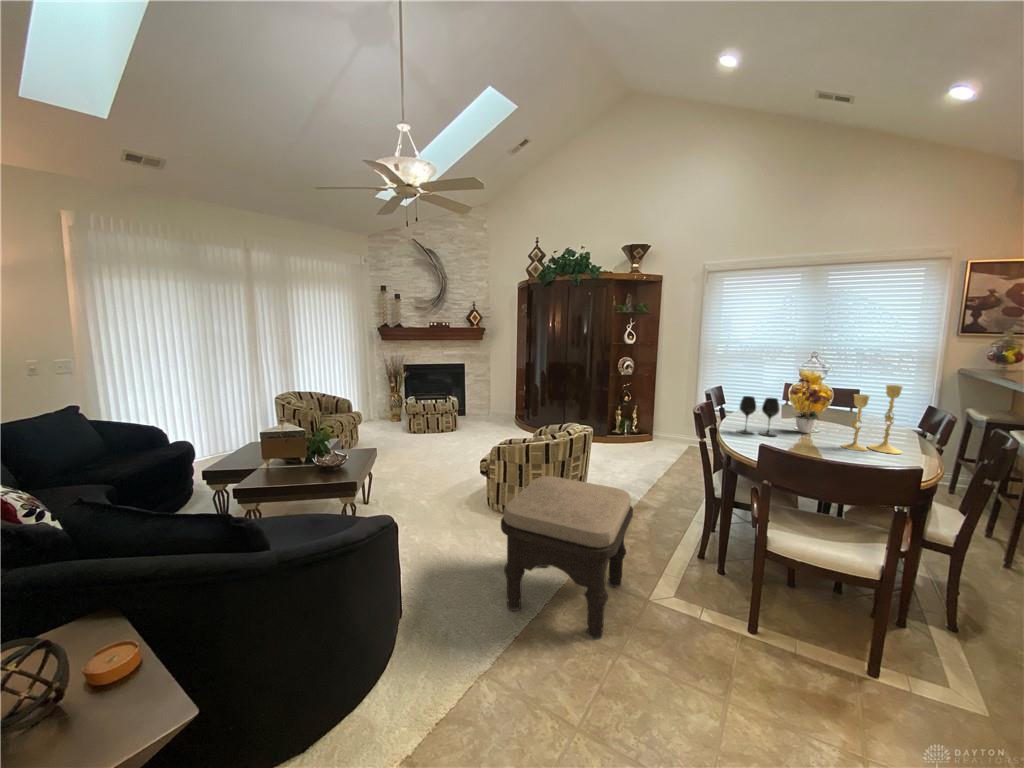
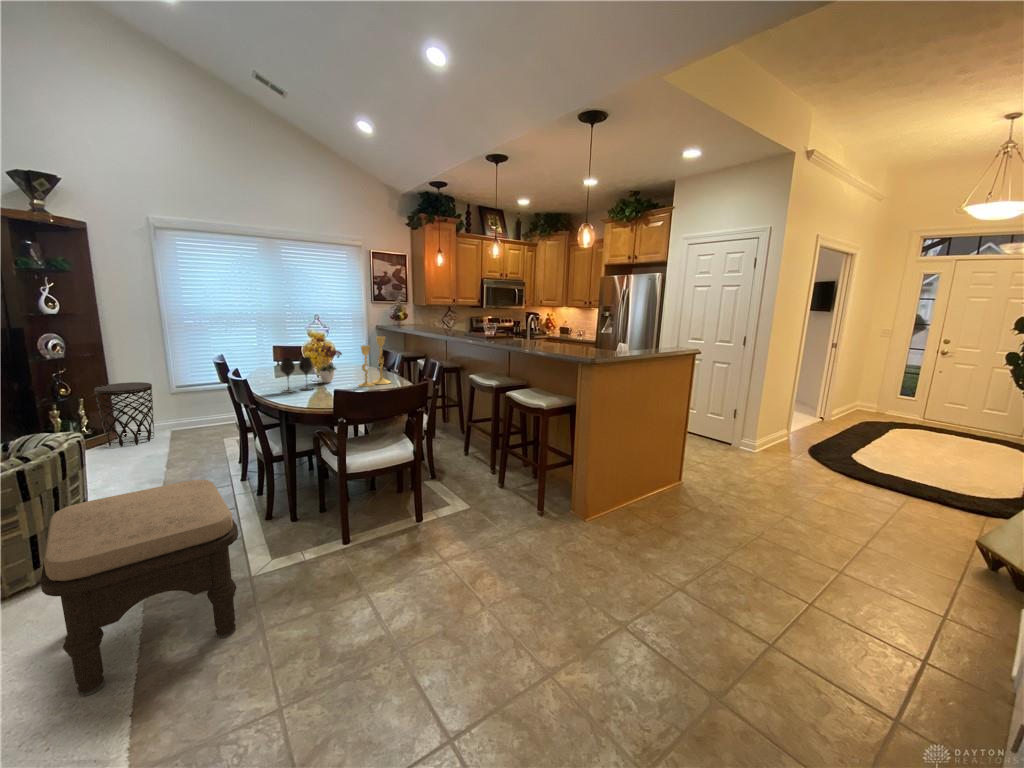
side table: none [643,397,679,448] -> present [94,382,154,447]

